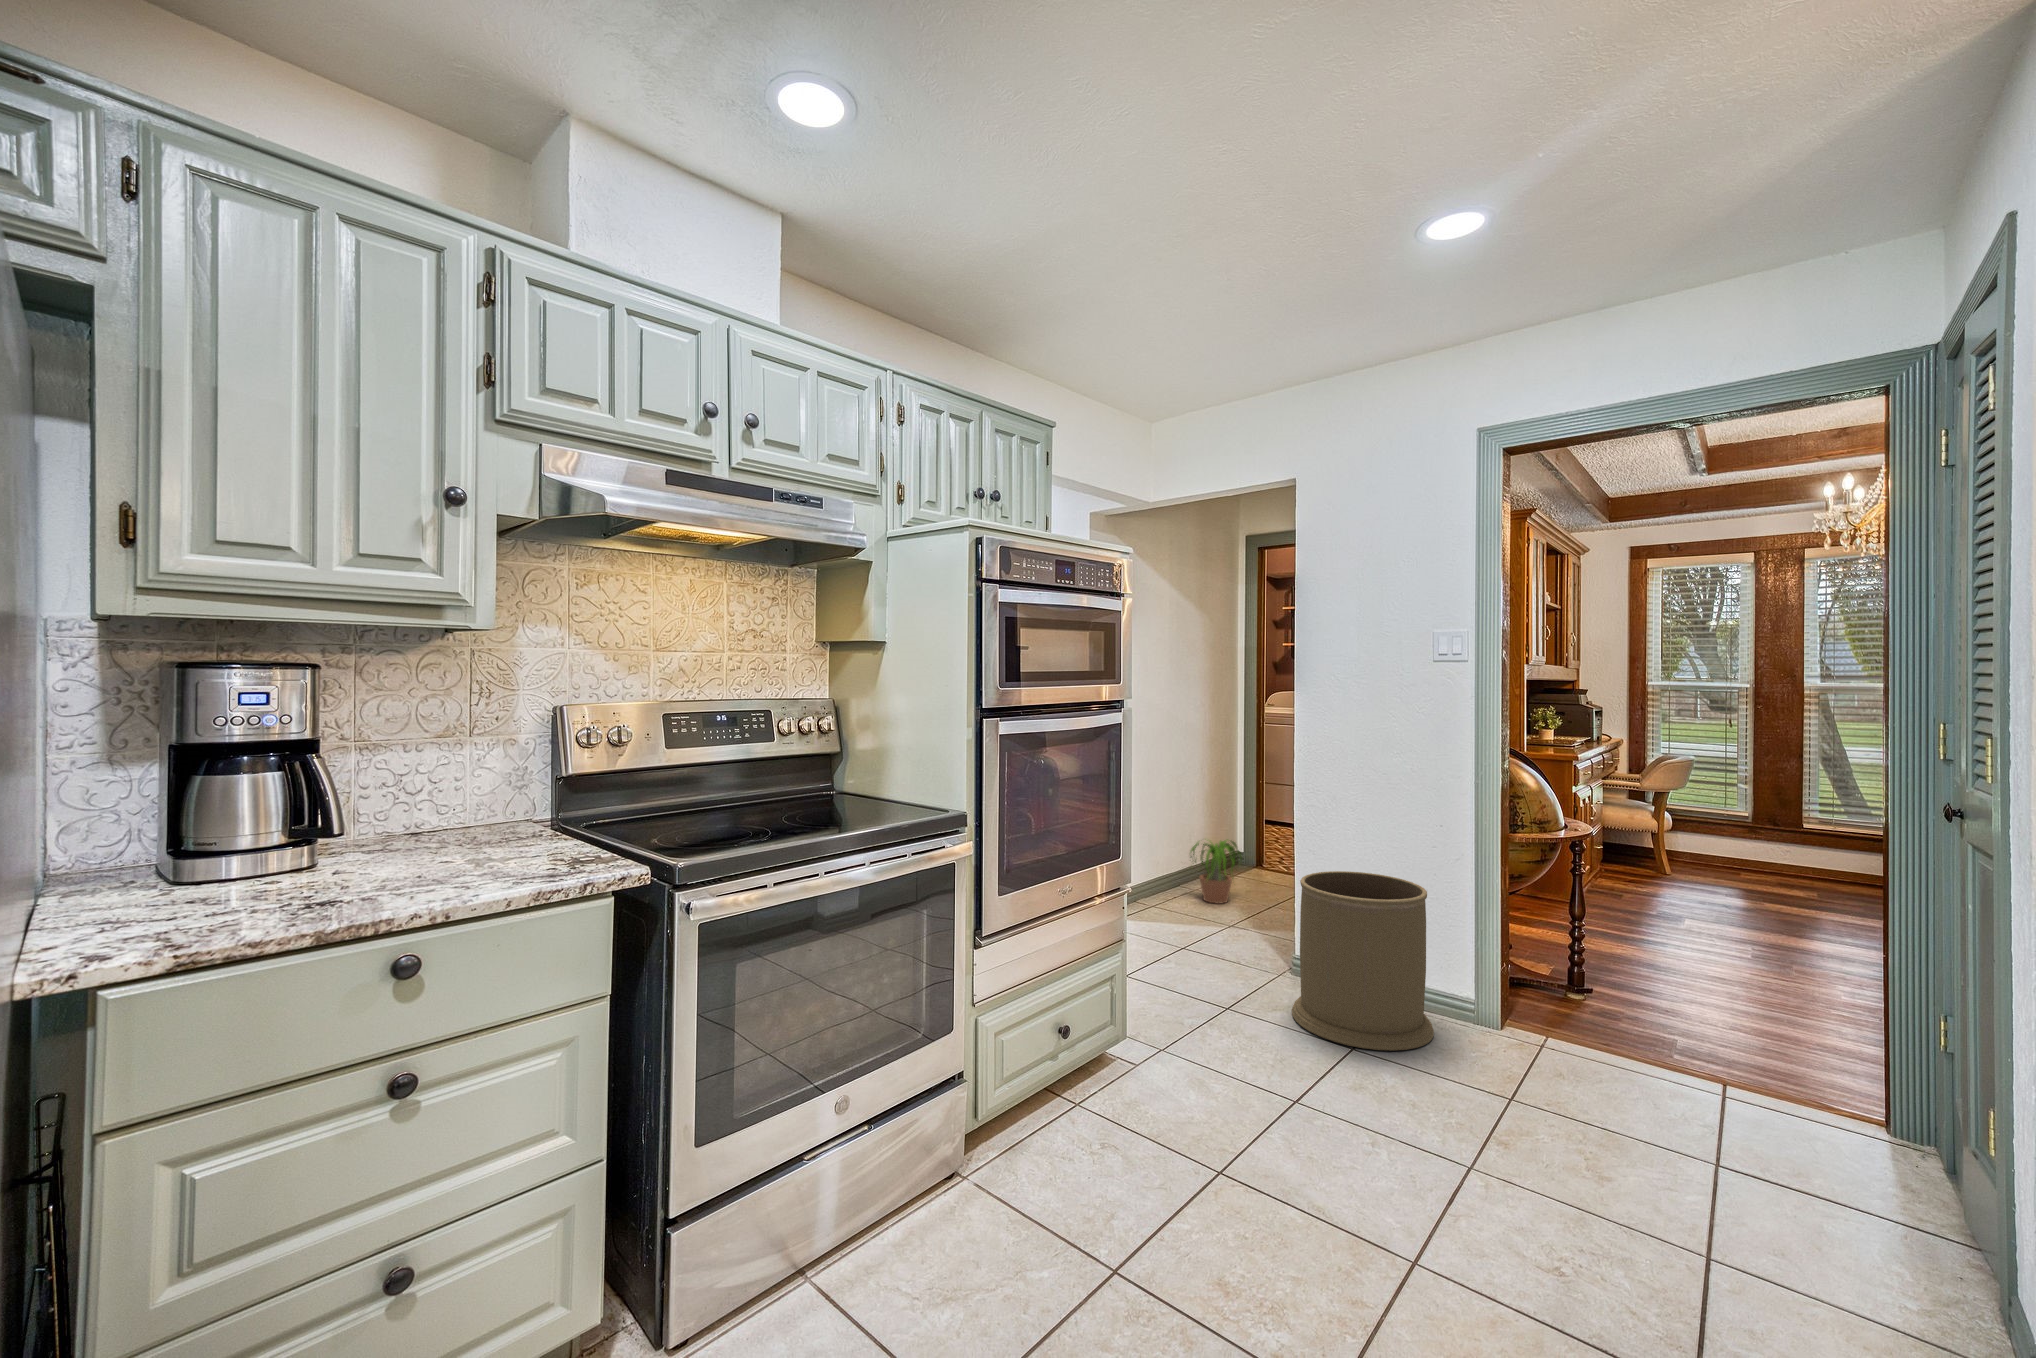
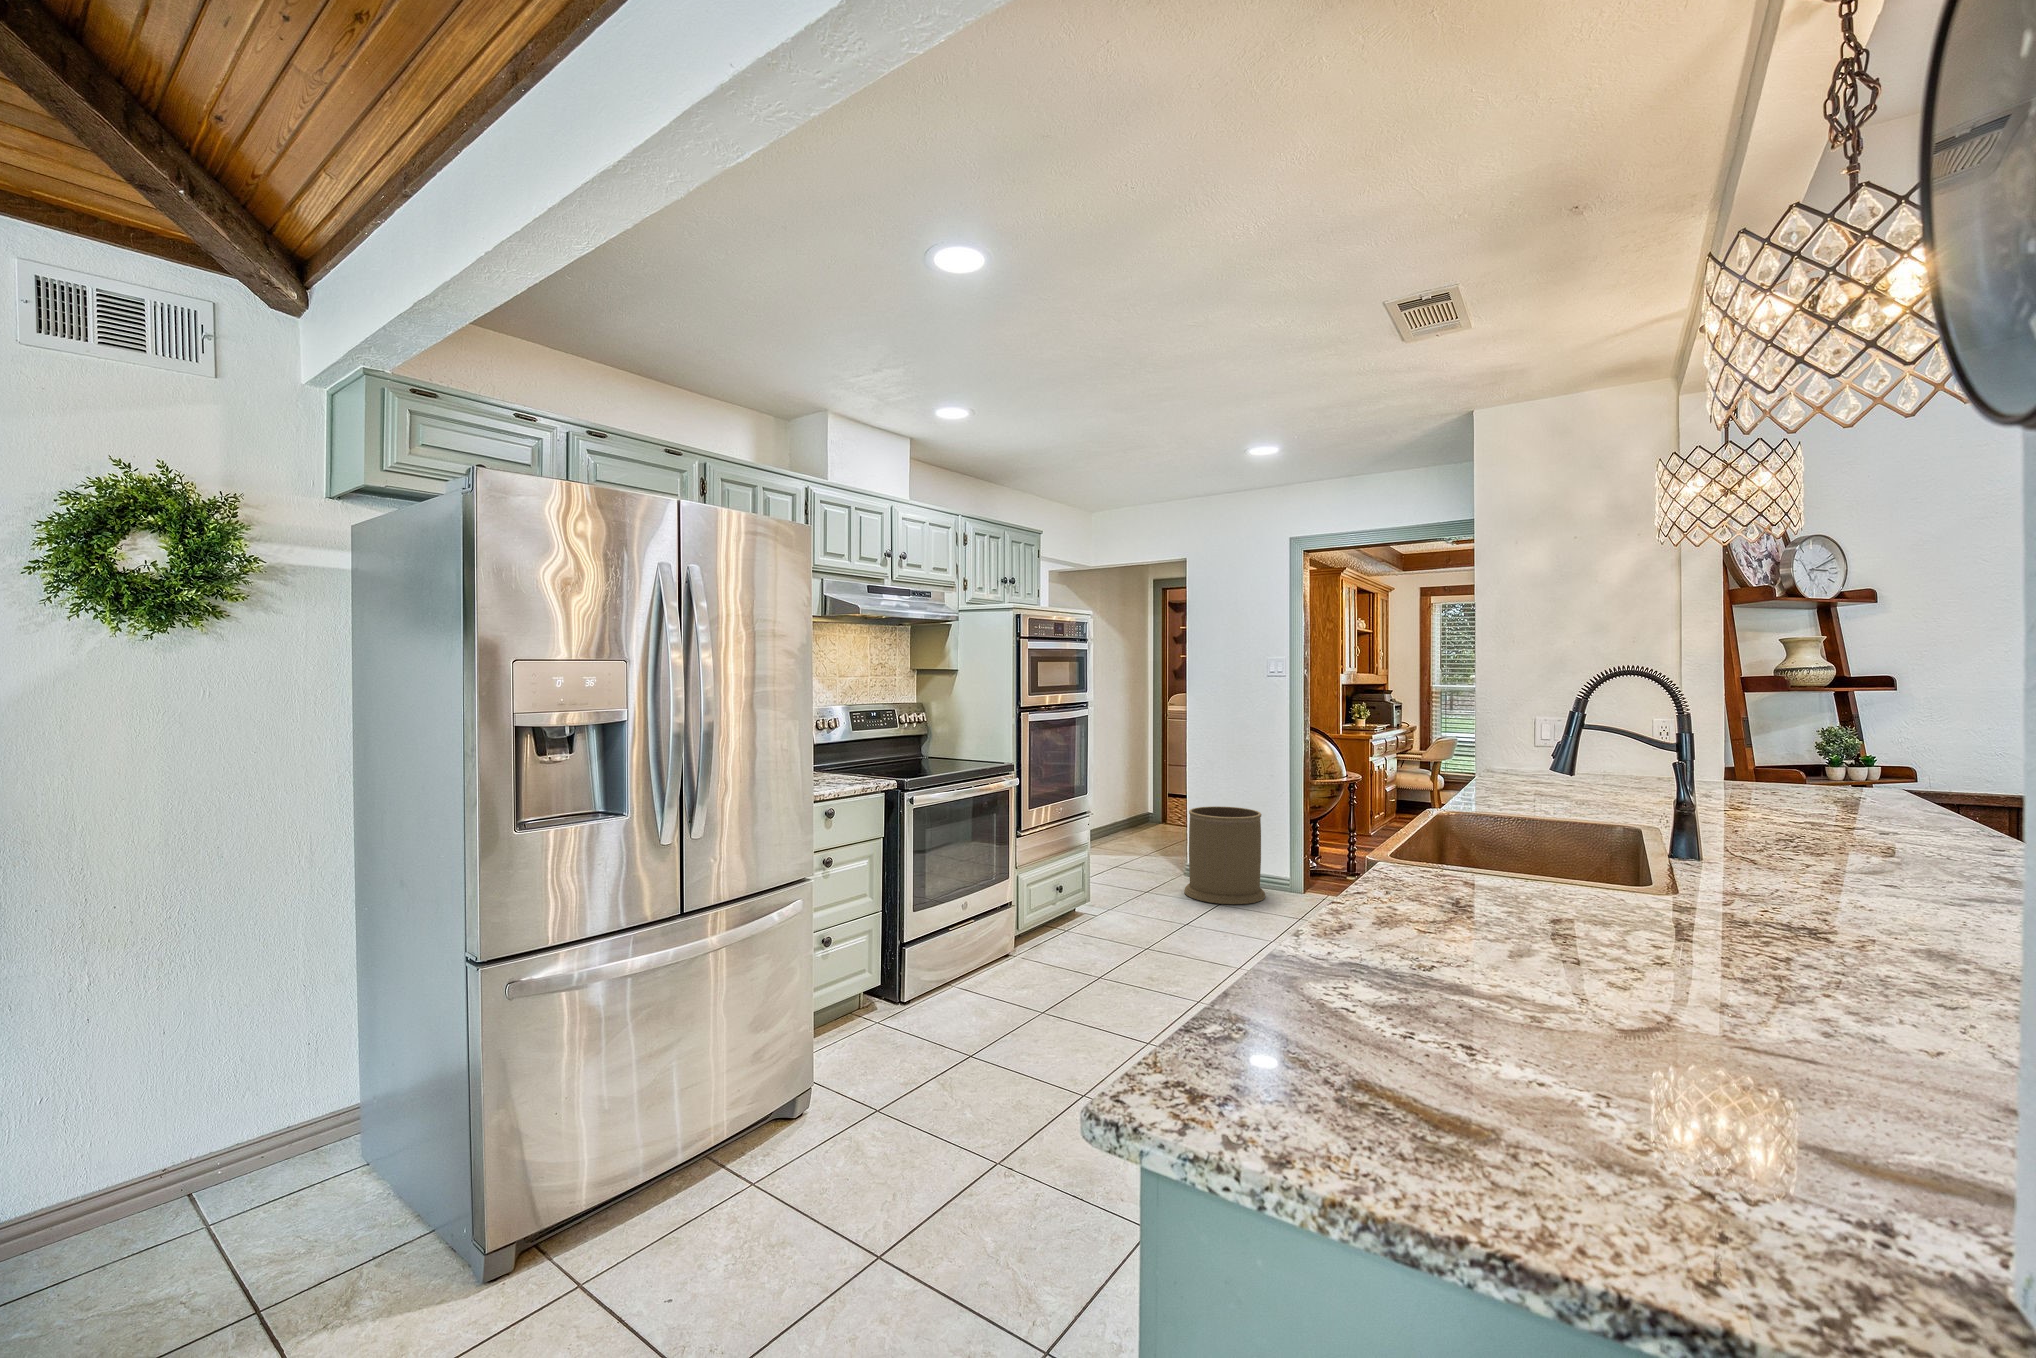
potted plant: present [1190,840,1242,904] -> none [1107,799,1156,844]

